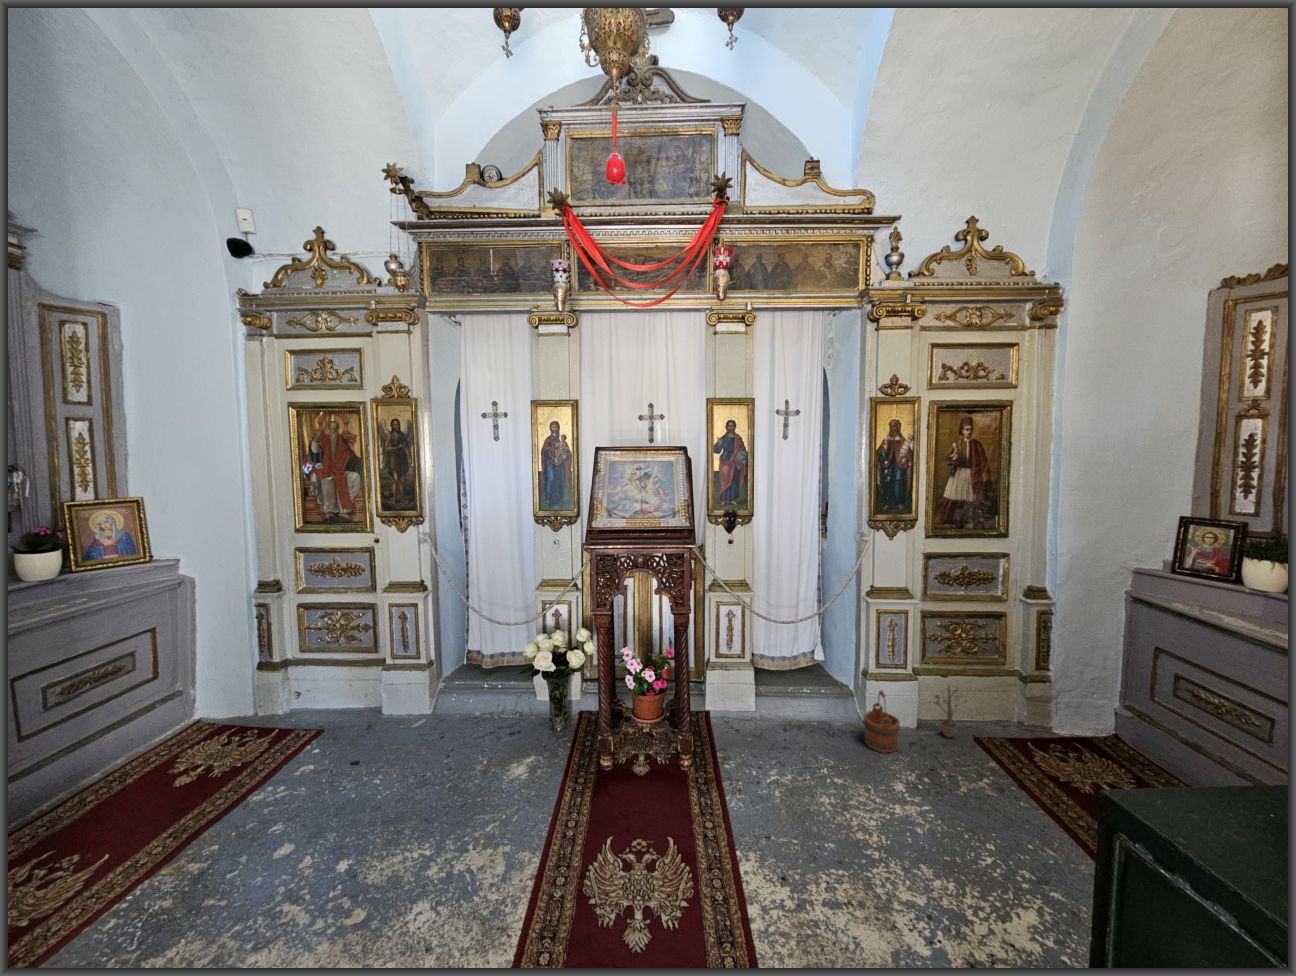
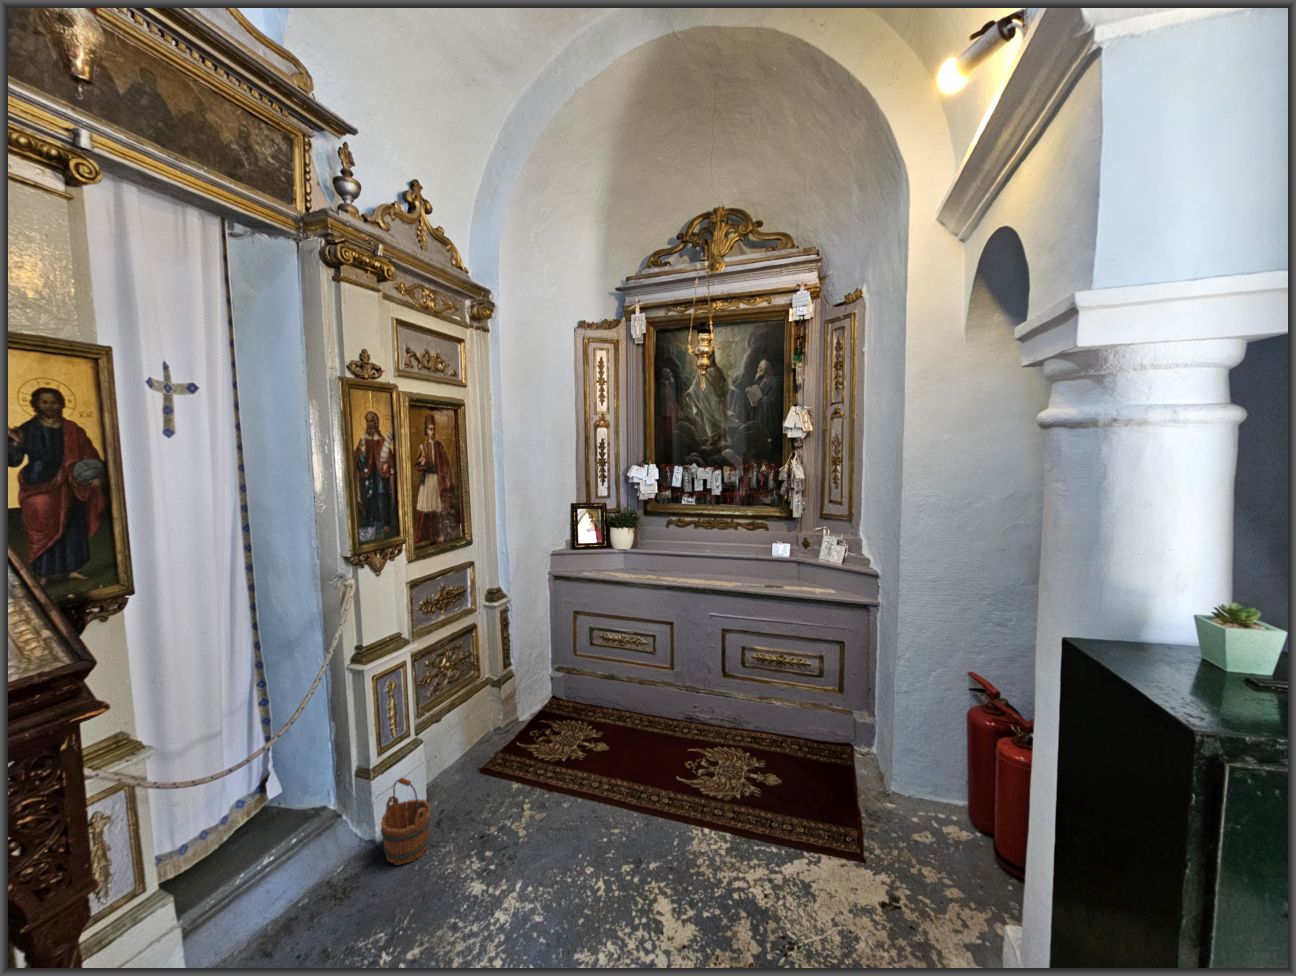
decorative plant: present [925,685,967,738] -> none [436,721,469,795]

